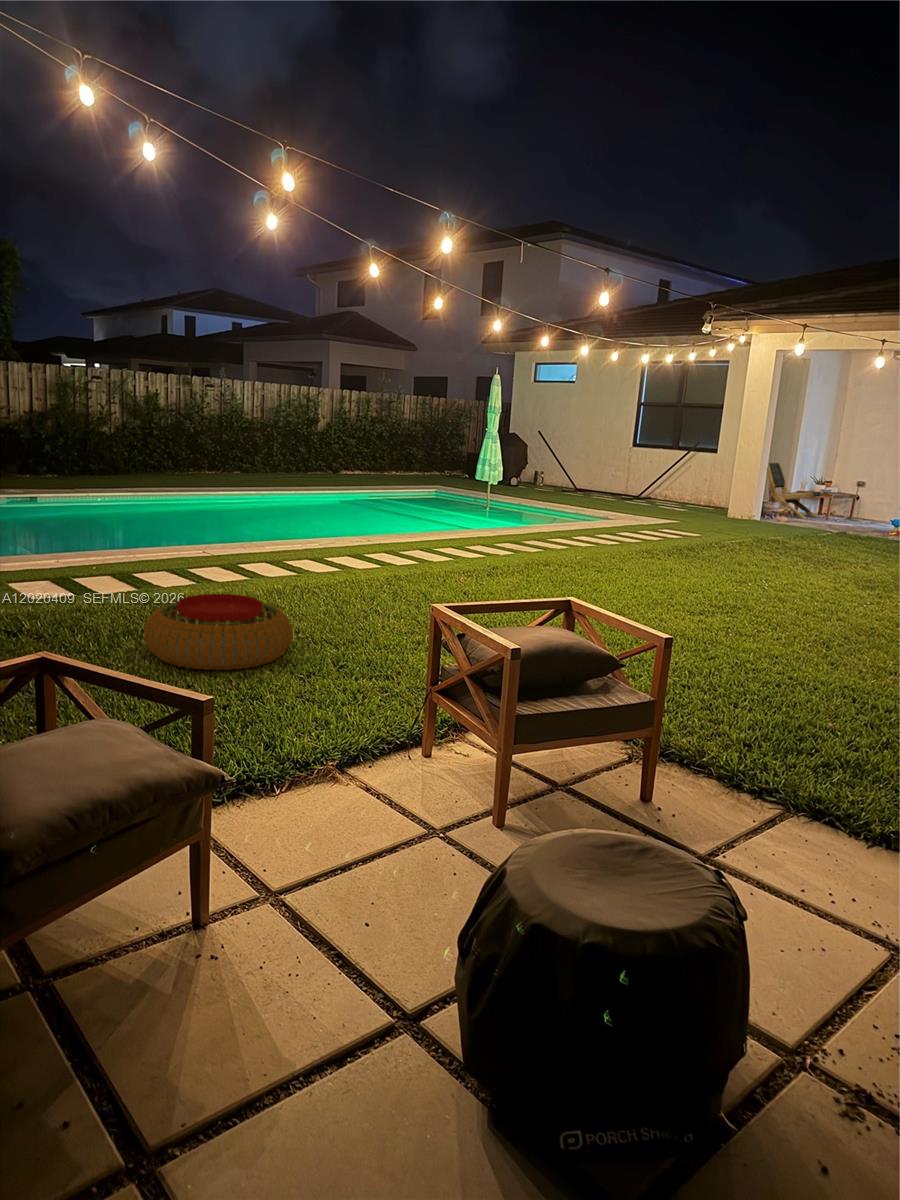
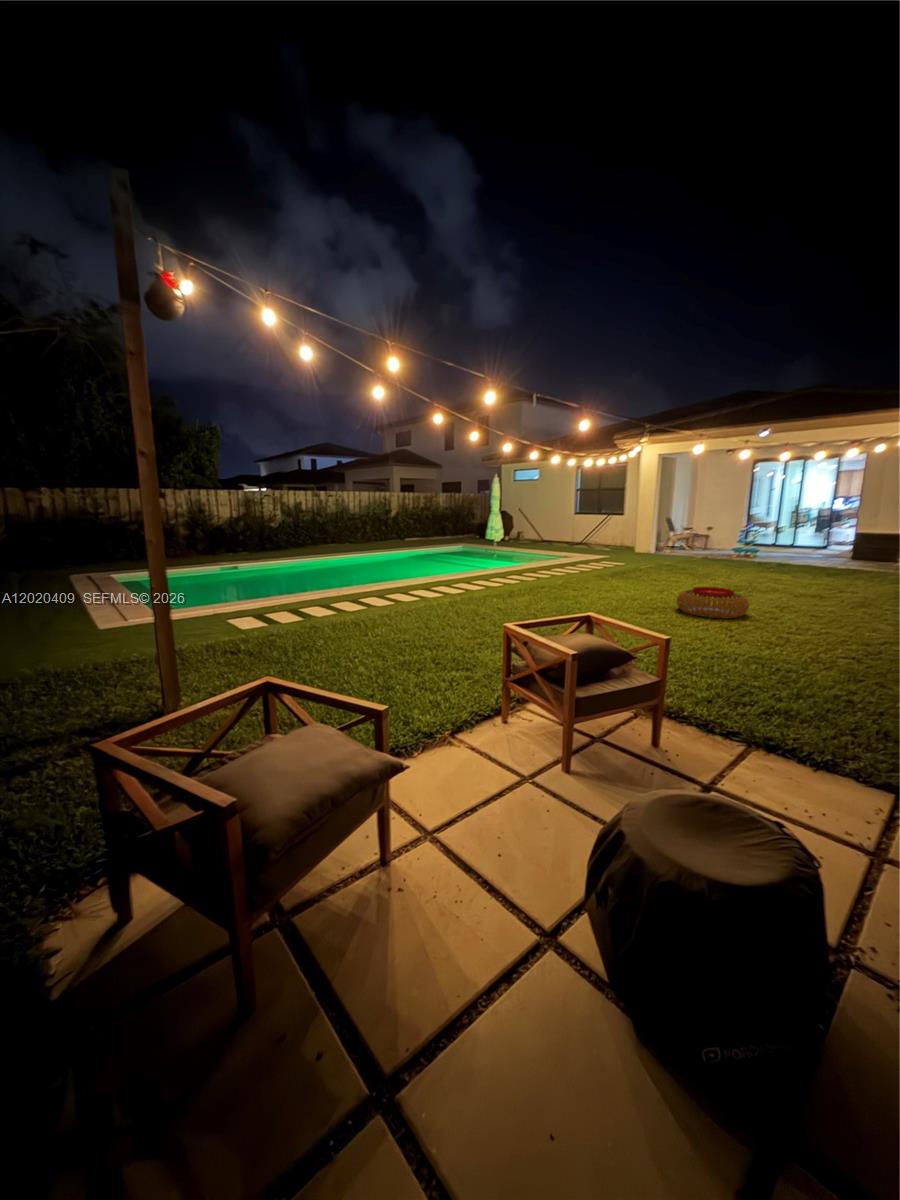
pouf: present [144,594,293,670] -> present [677,587,749,619]

